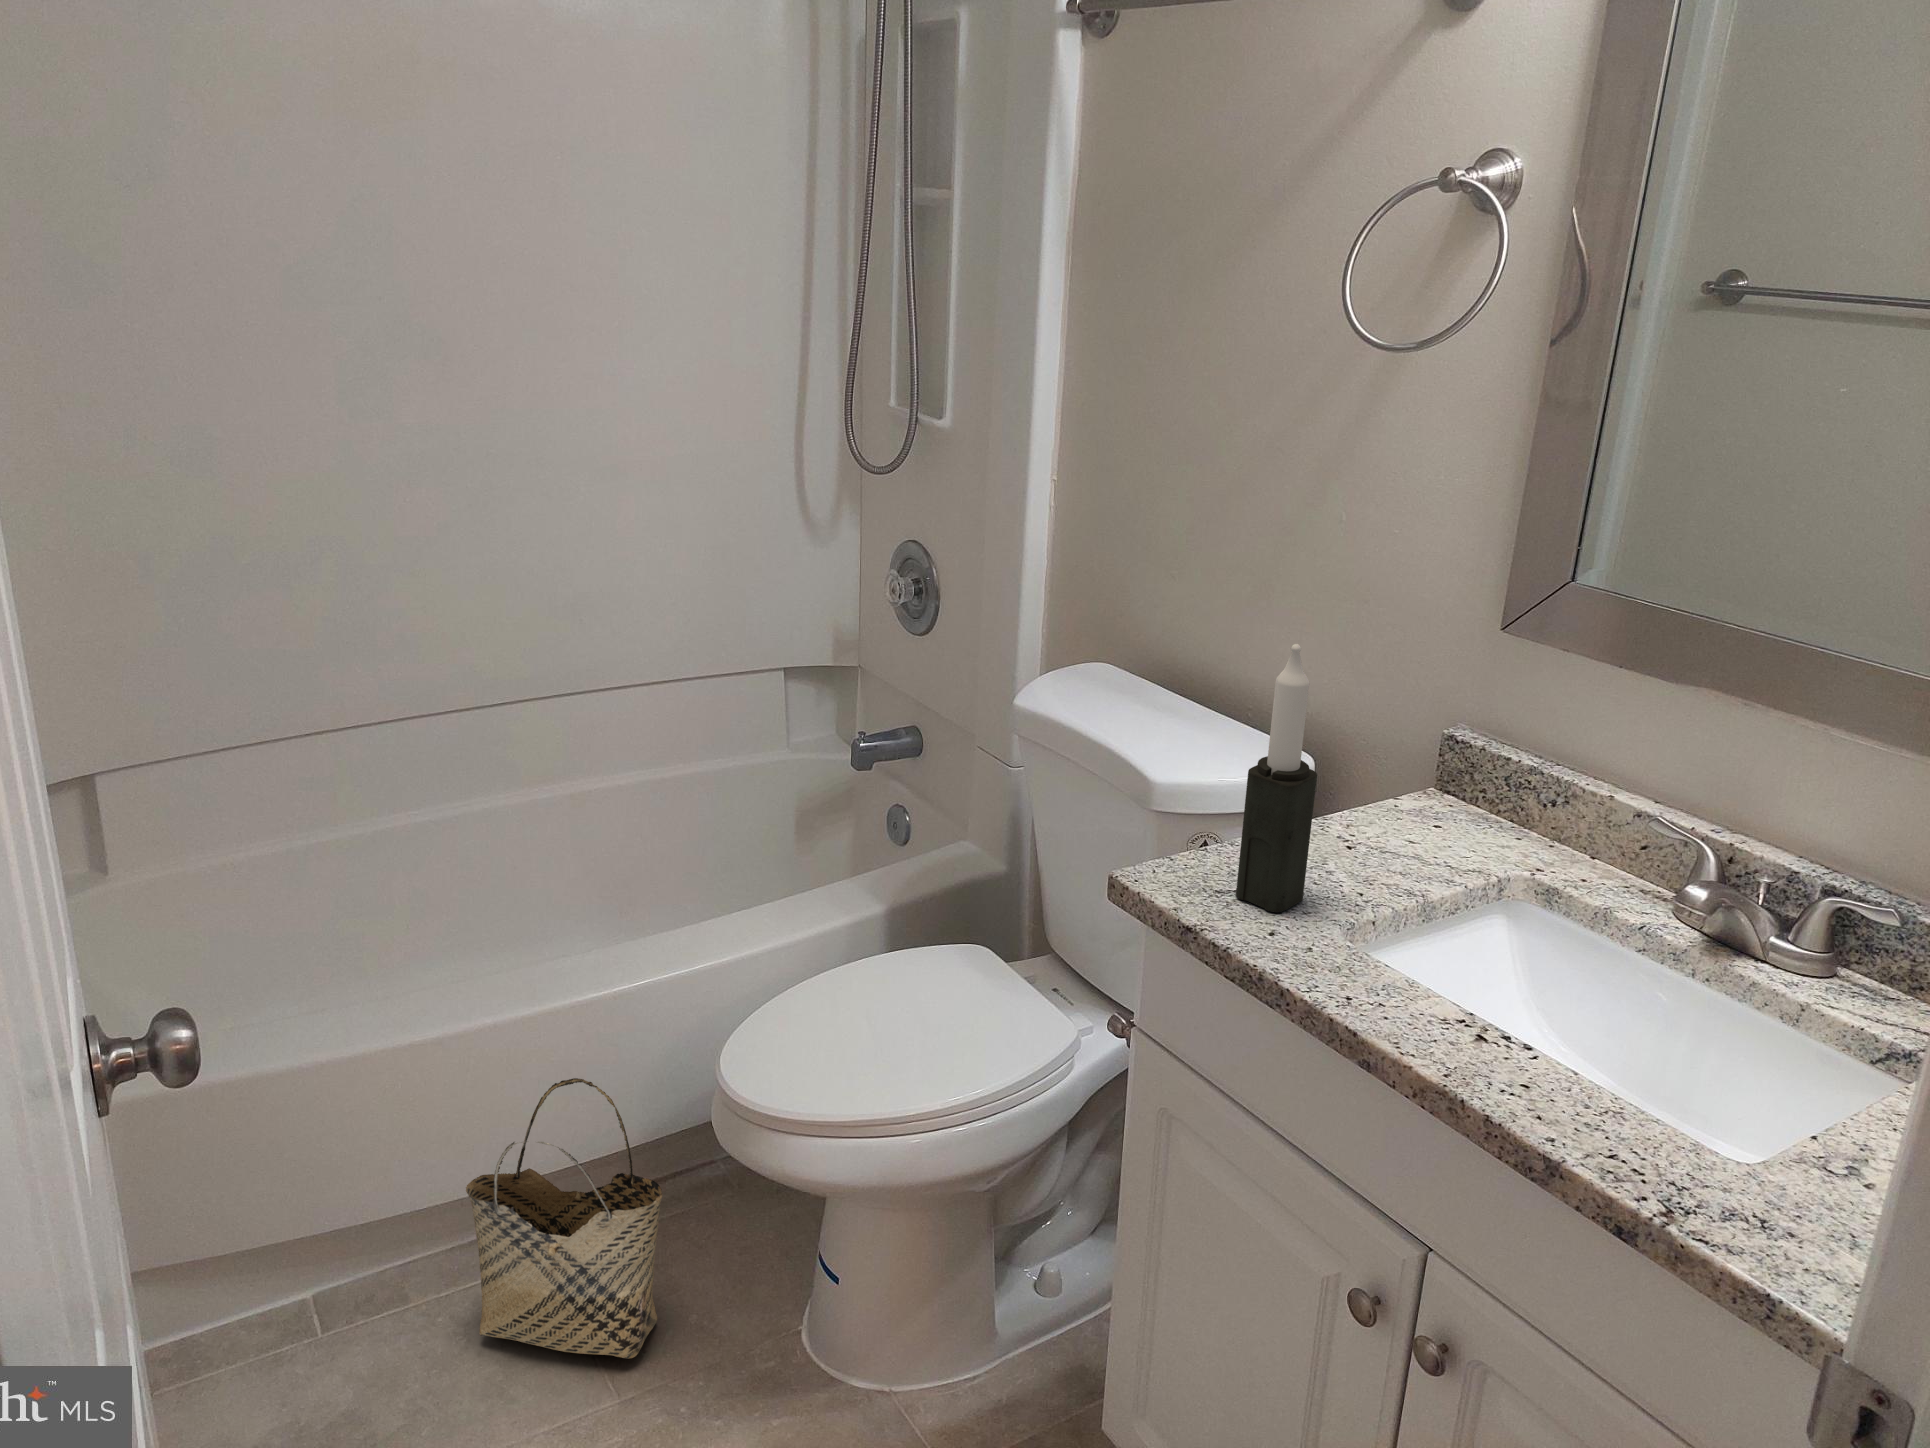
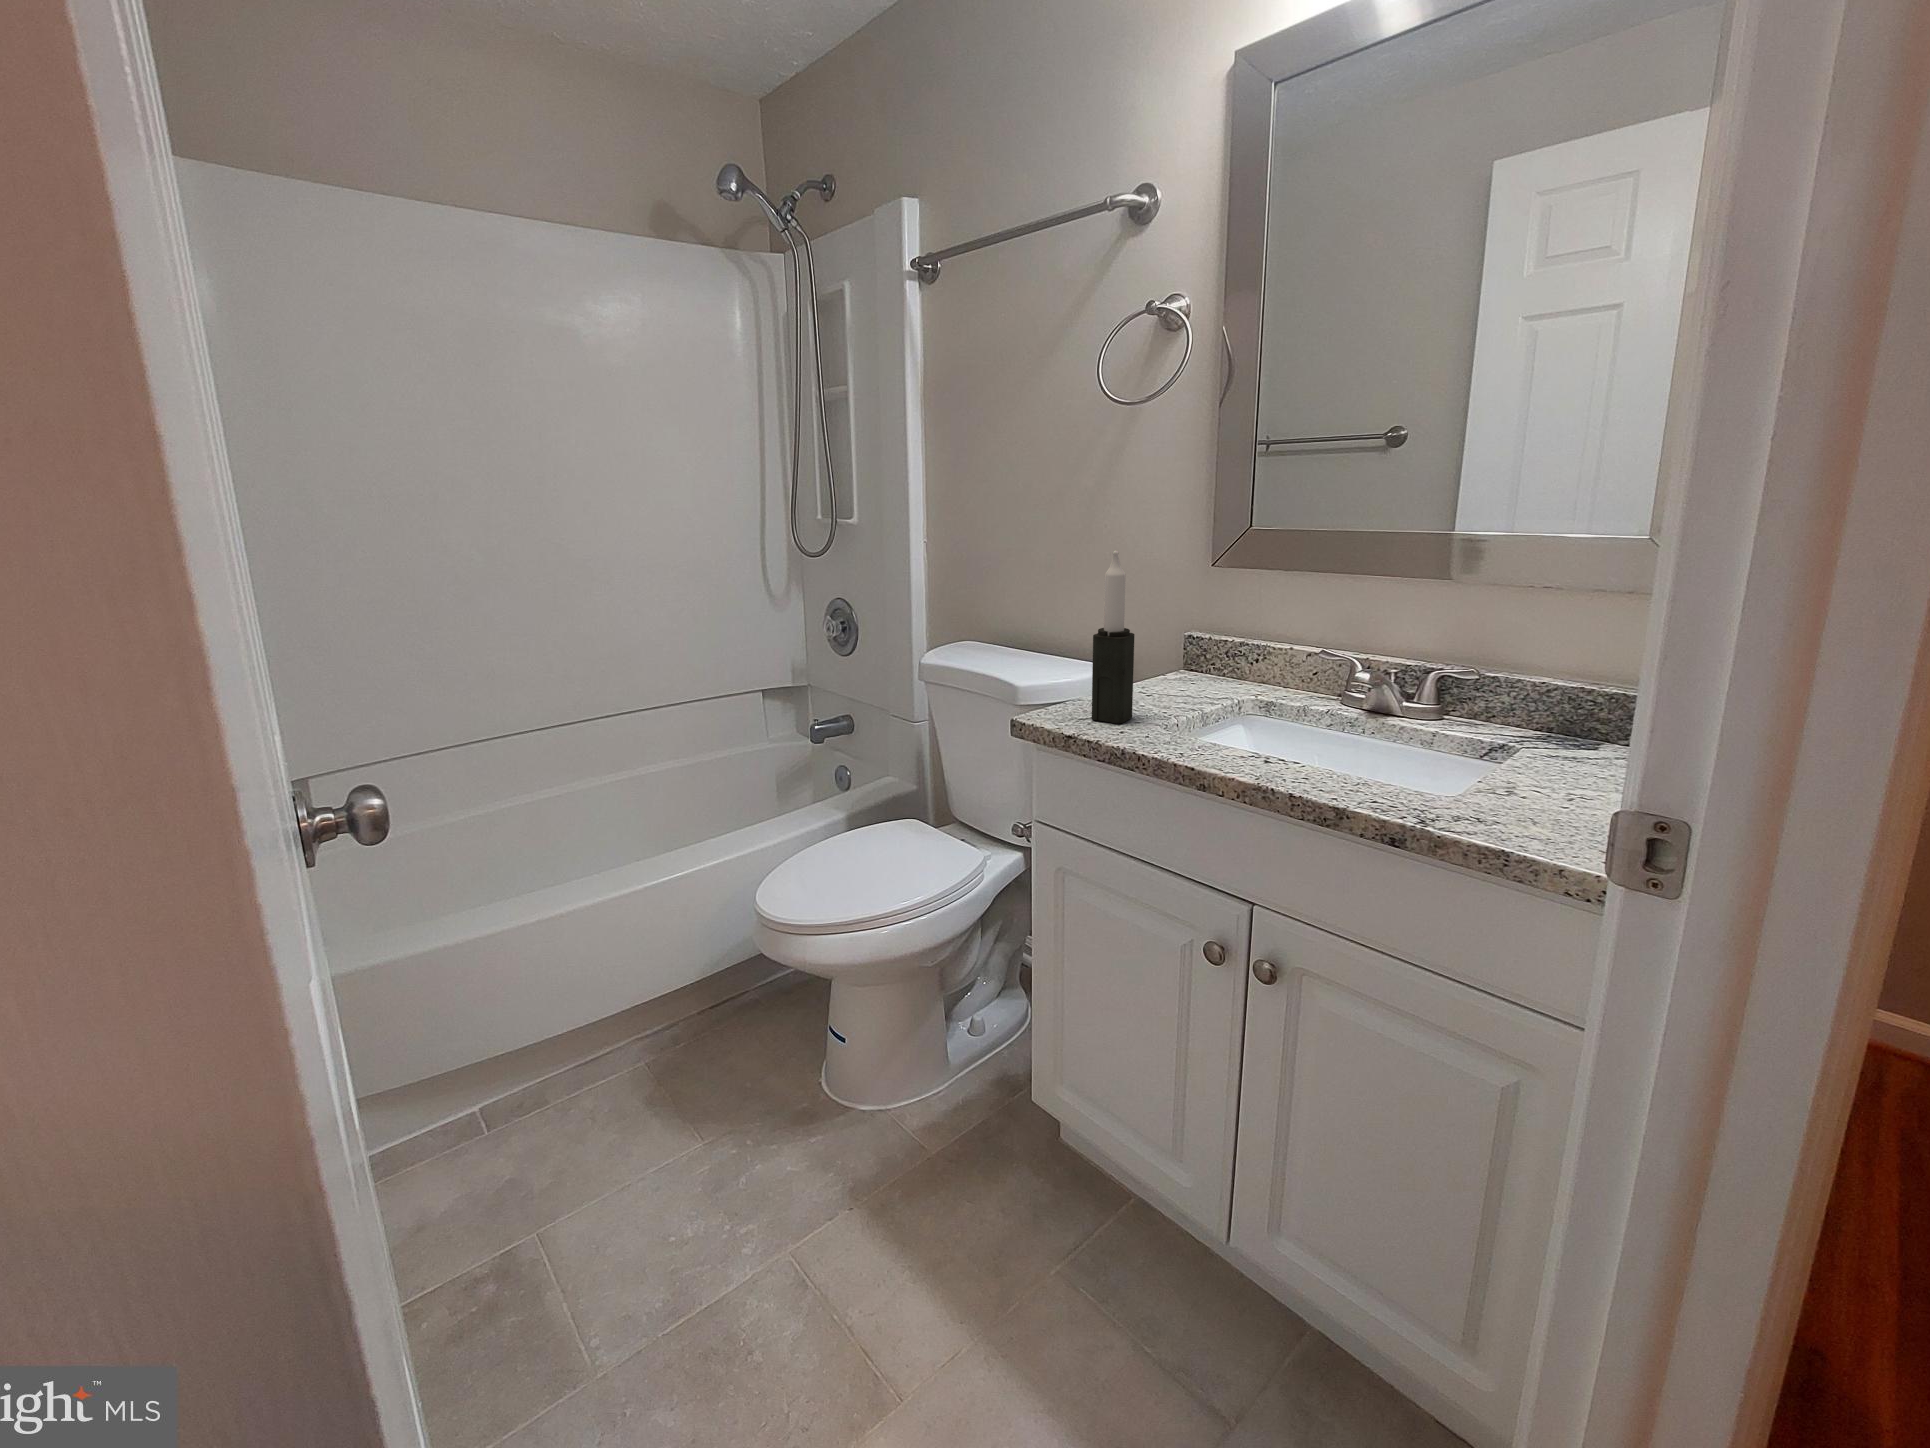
woven basket: present [466,1078,662,1359] -> none [584,934,724,1124]

